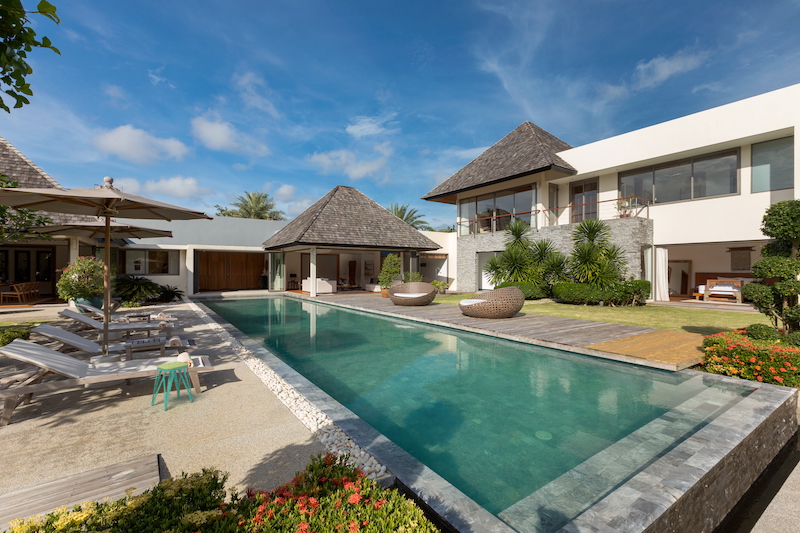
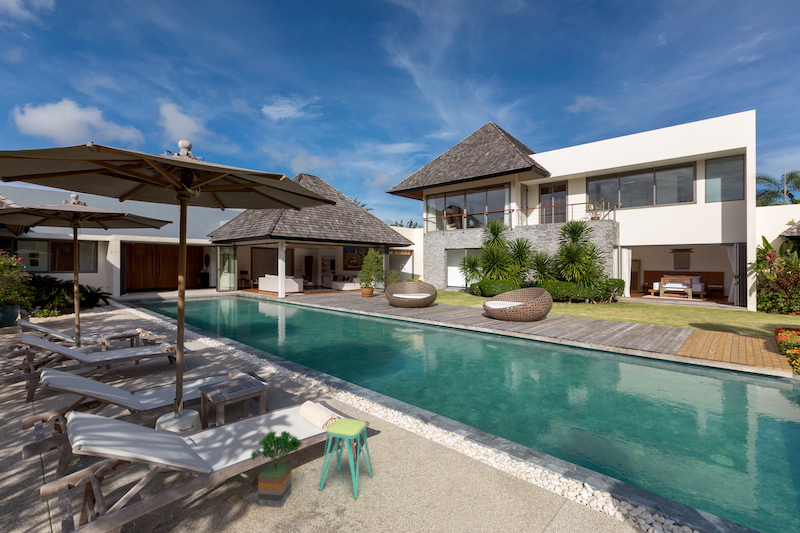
potted tree: none [104,364,144,410] -> present [251,431,302,507]

